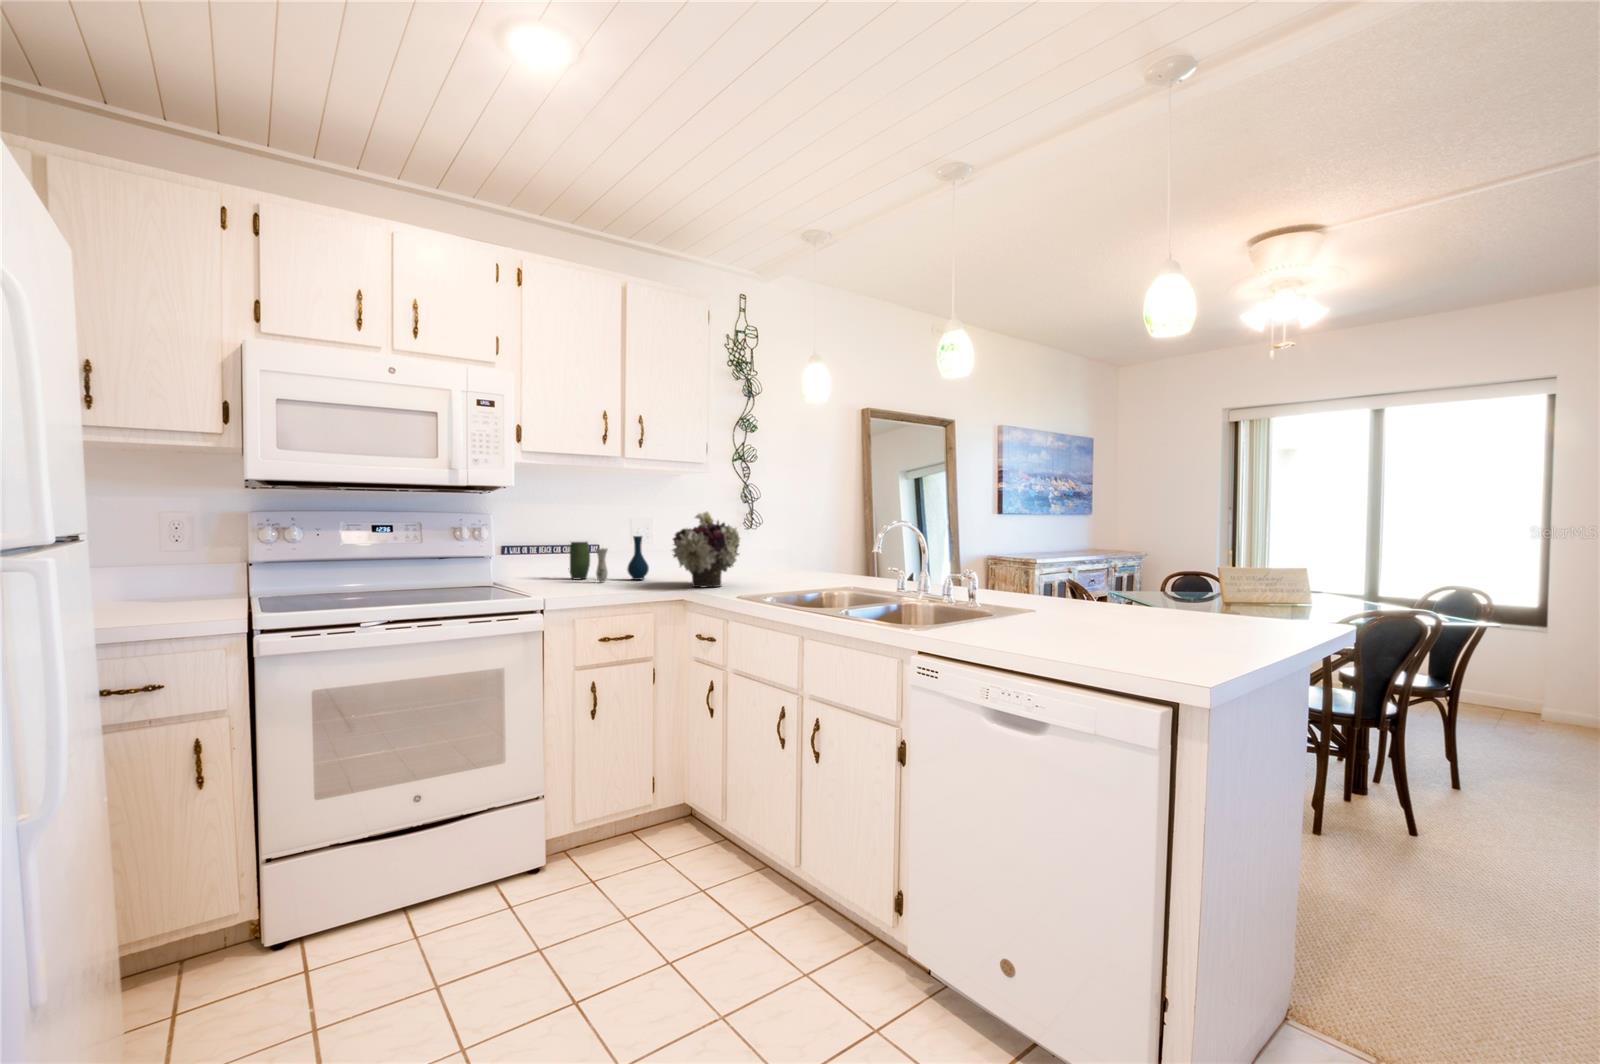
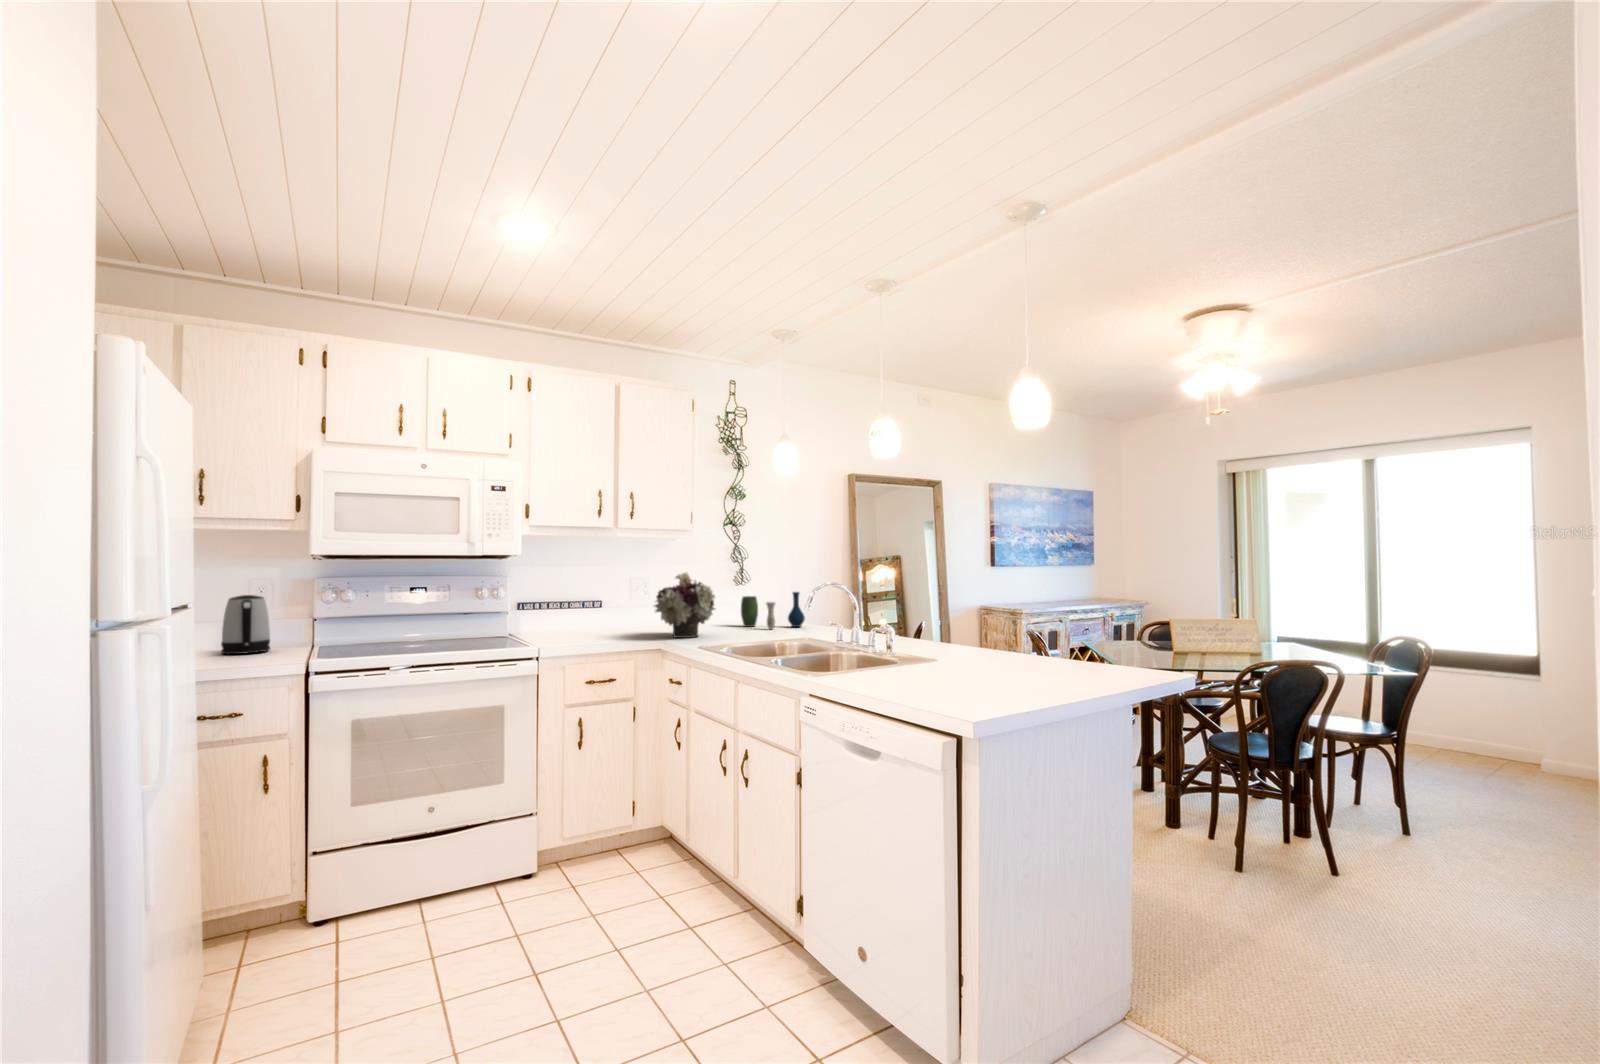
kettle: none [125,531,193,608] -> present [221,595,270,654]
vase: present [570,536,649,582] -> present [741,592,805,629]

